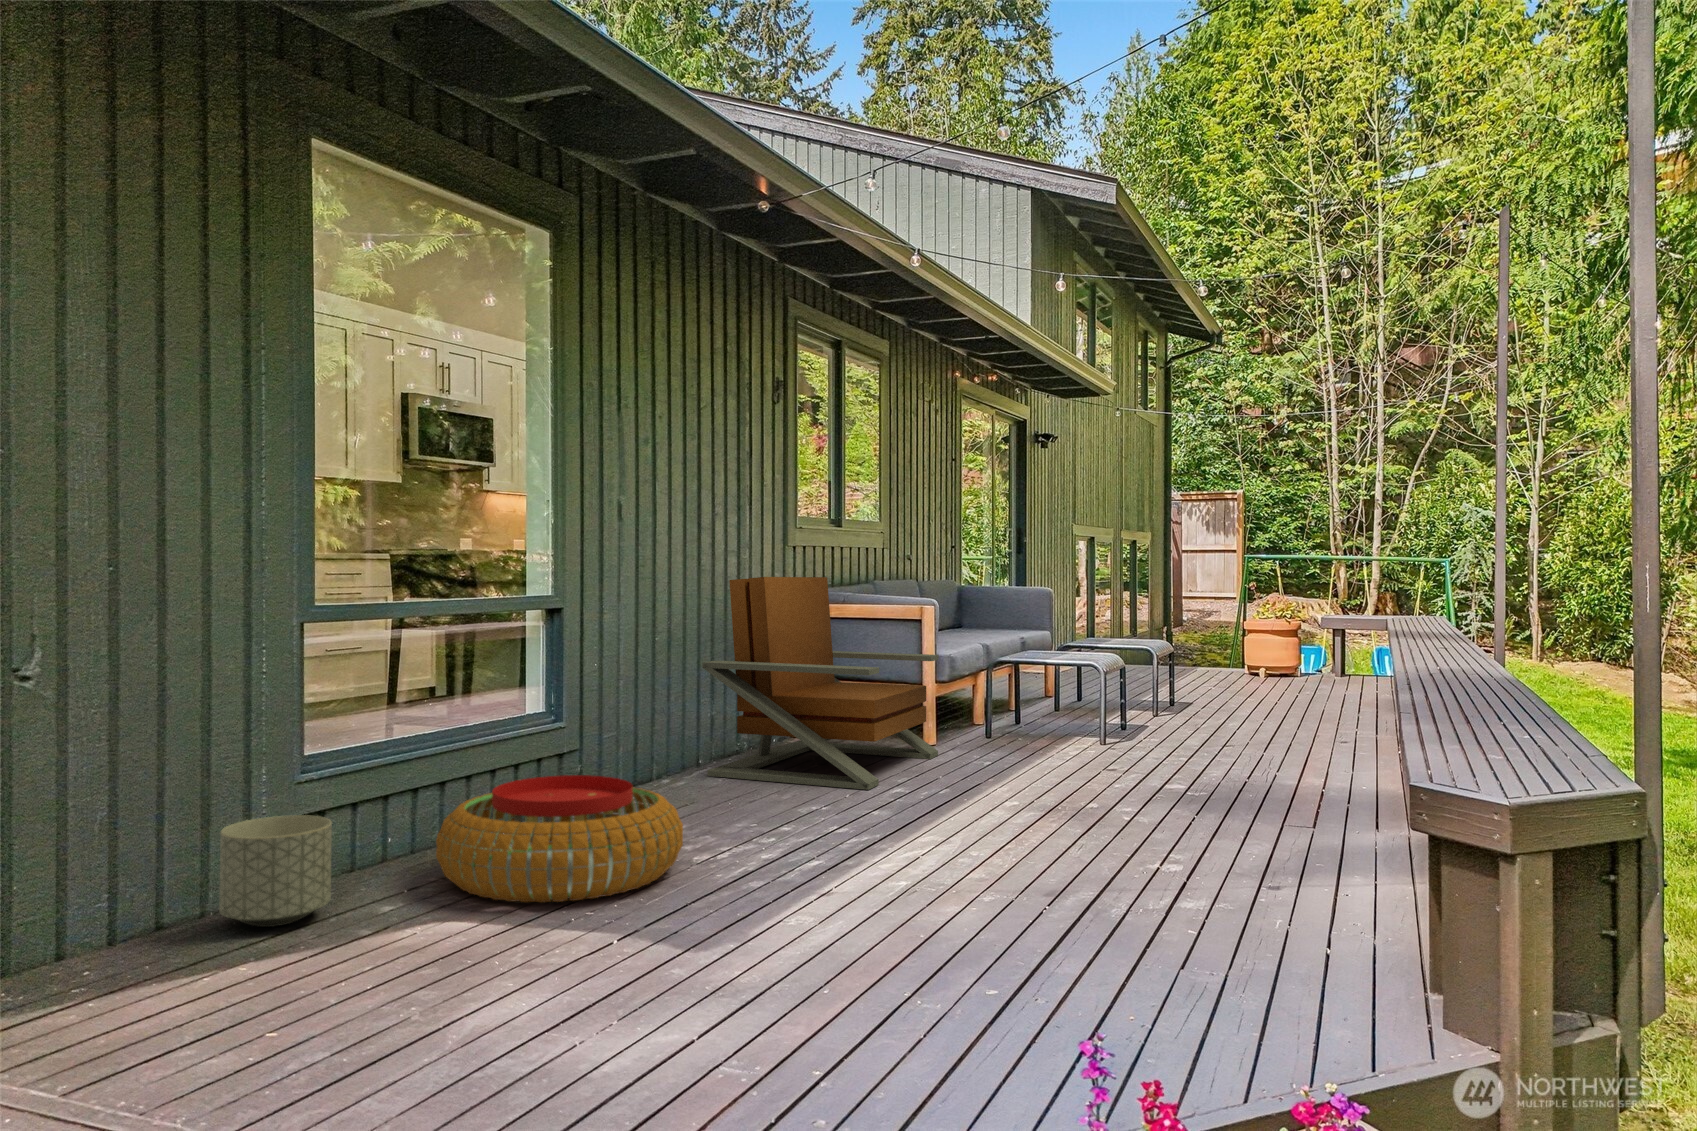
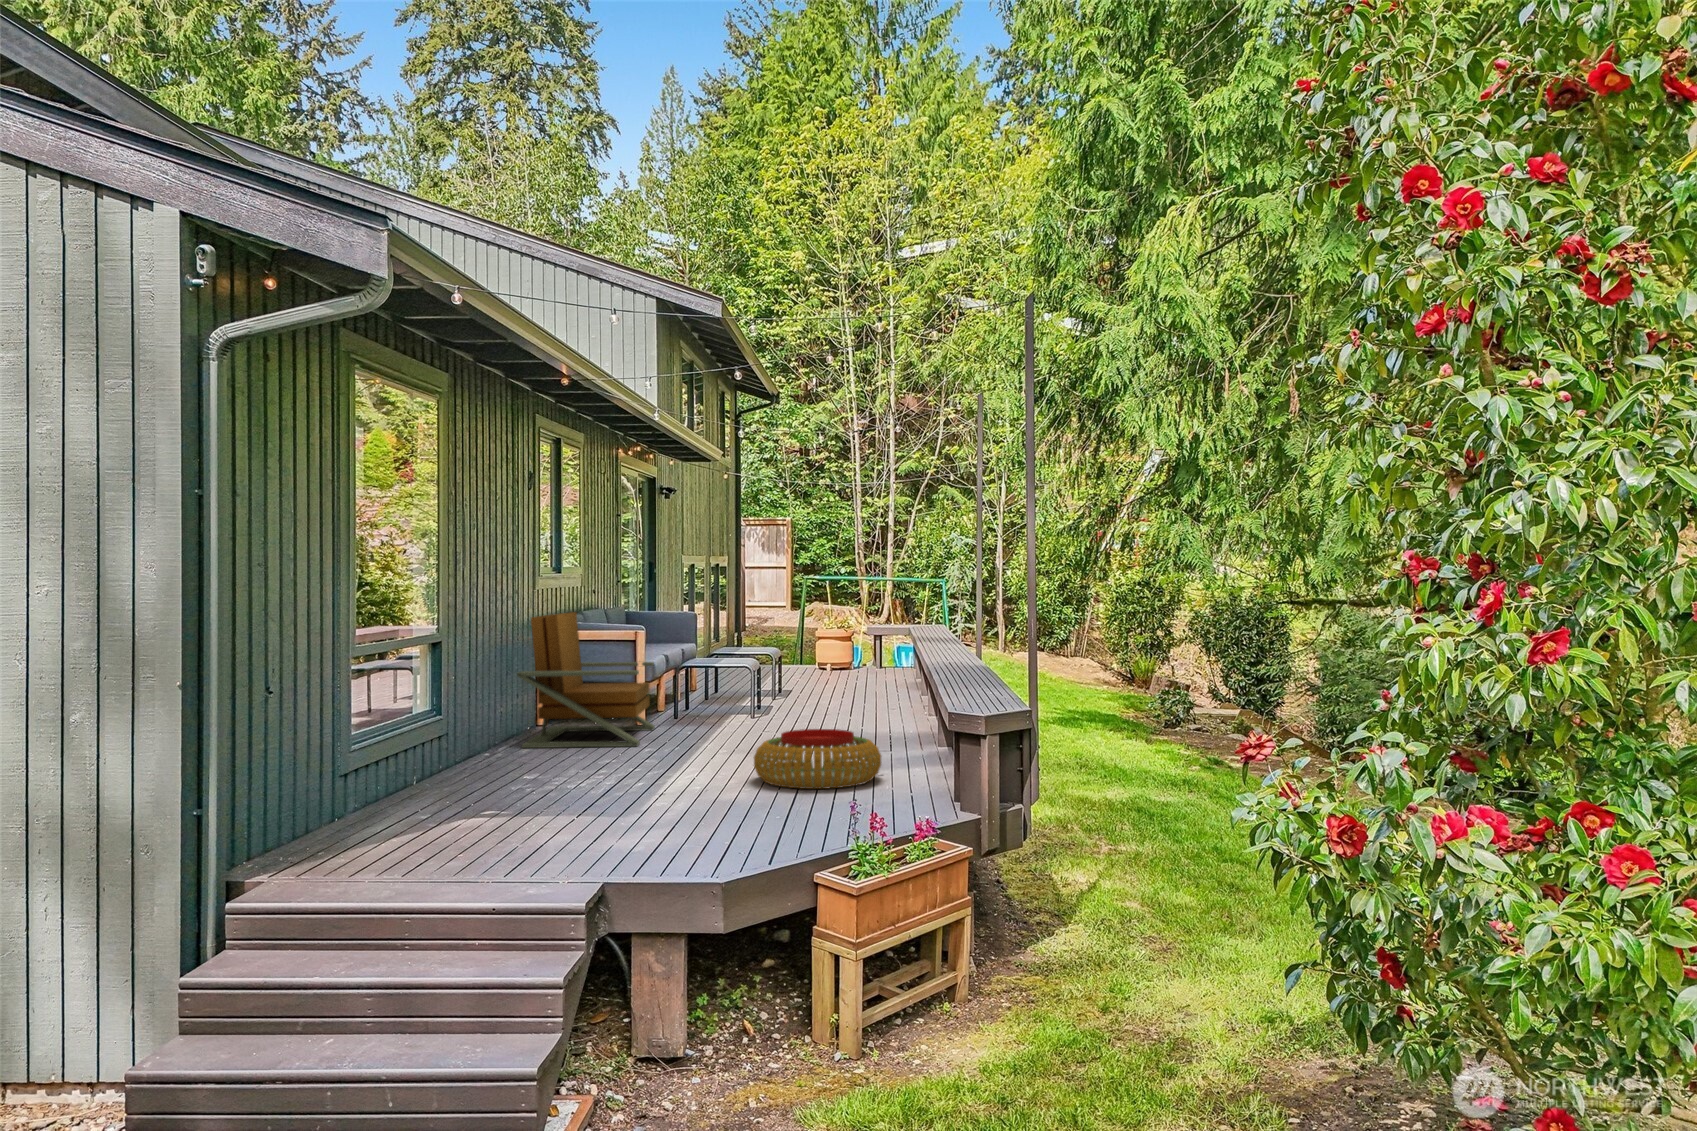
pouf: present [436,775,683,902] -> present [754,729,882,789]
planter: present [219,815,332,927] -> none [383,760,439,816]

